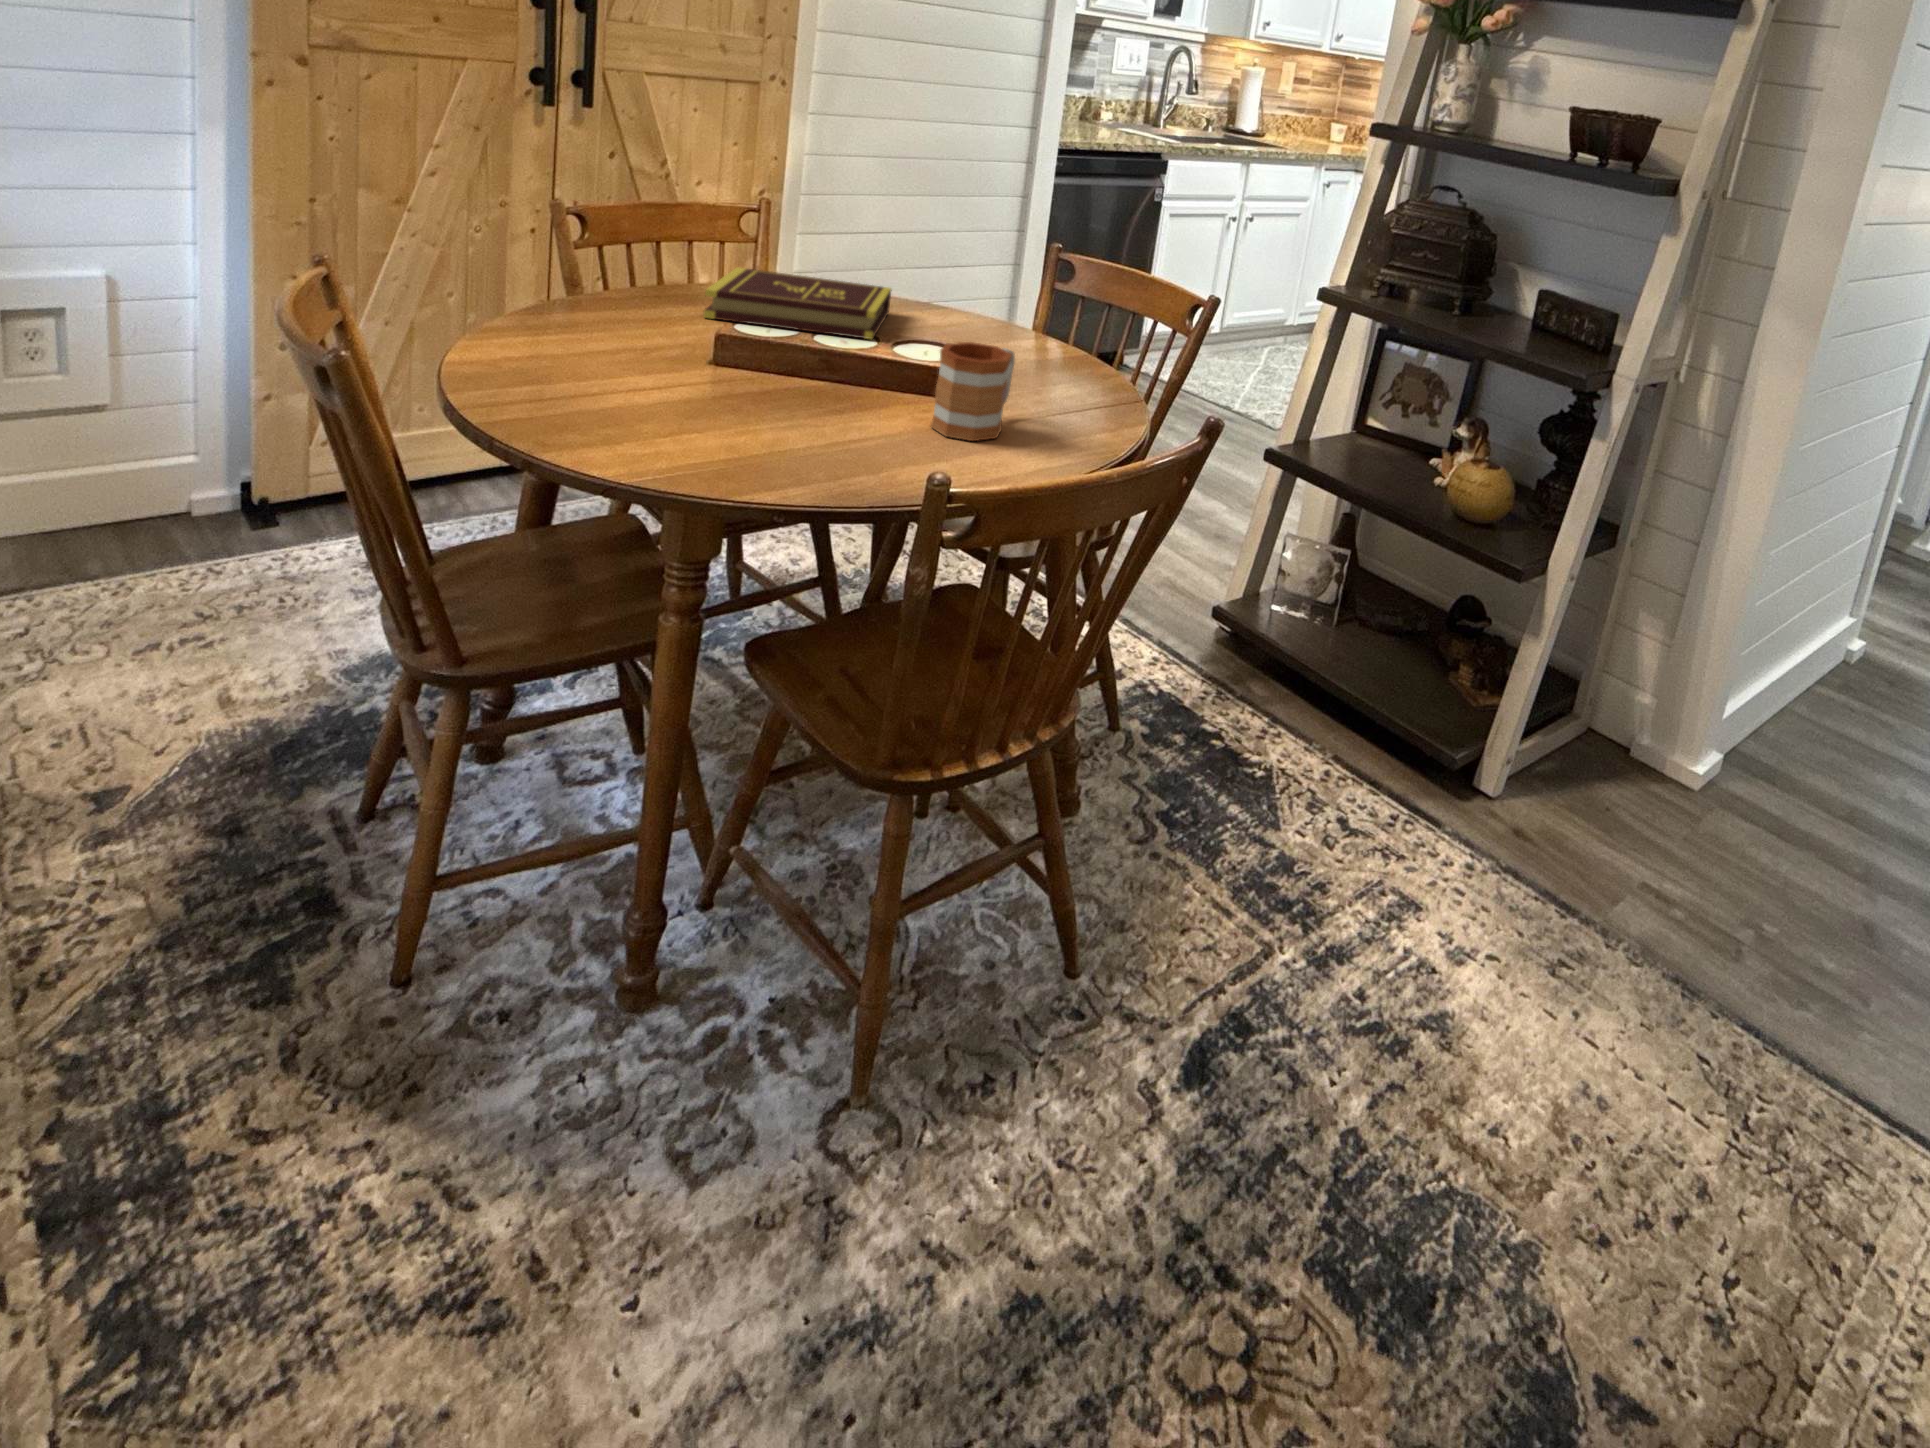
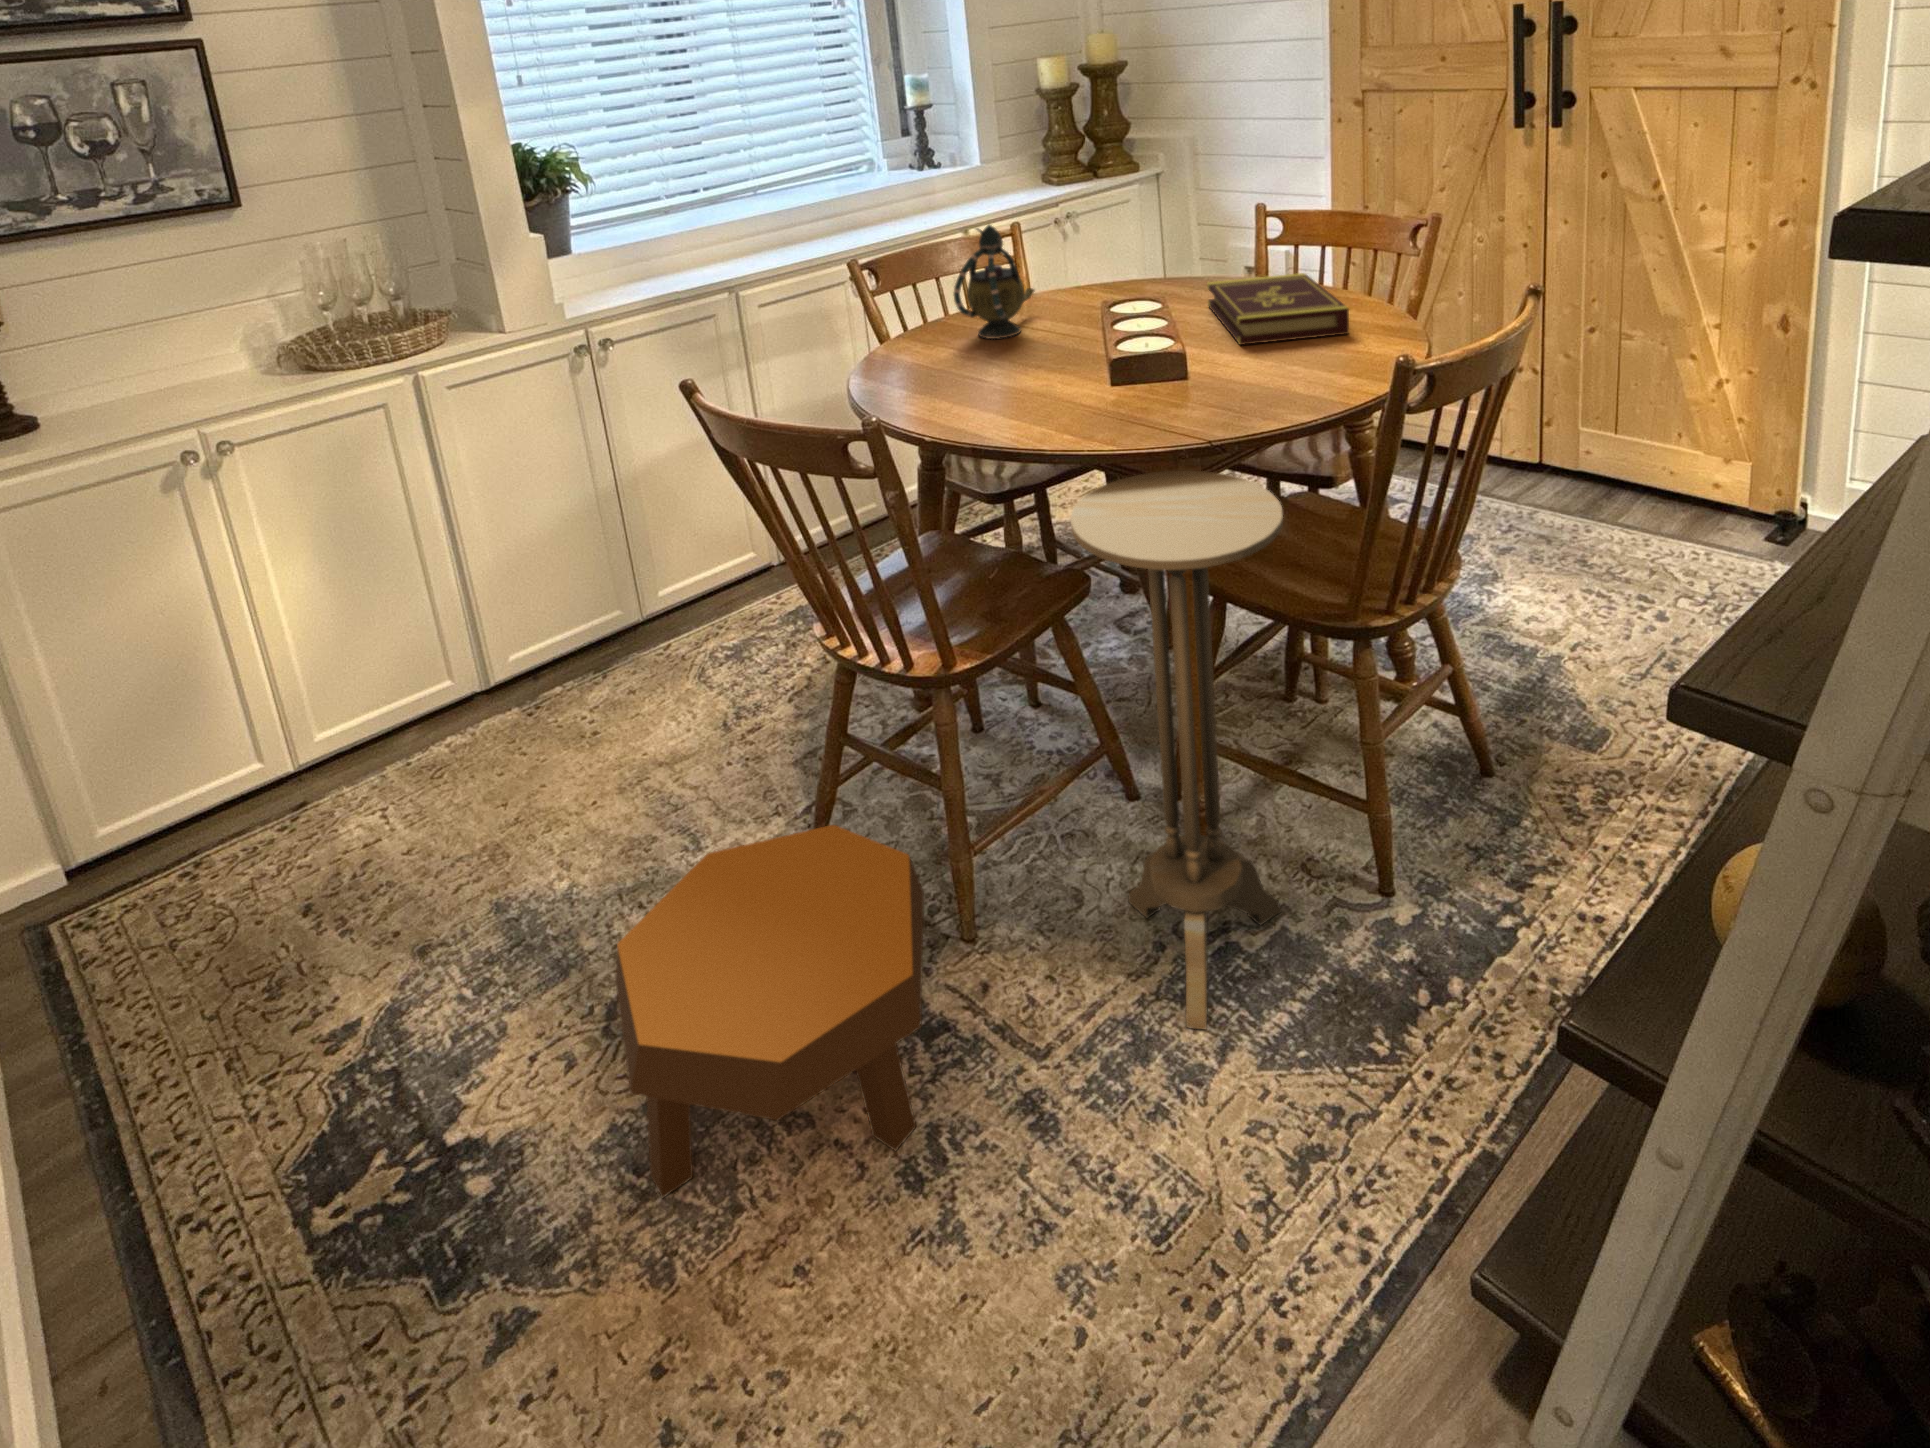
teapot: none [554,237,713,407] -> present [954,225,1035,339]
mug: present [931,342,1015,441] -> none [998,329,1085,415]
side table: none [1087,413,1320,864] -> present [1071,471,1283,1029]
footstool: none [1174,869,1514,1288] -> present [615,825,924,1198]

